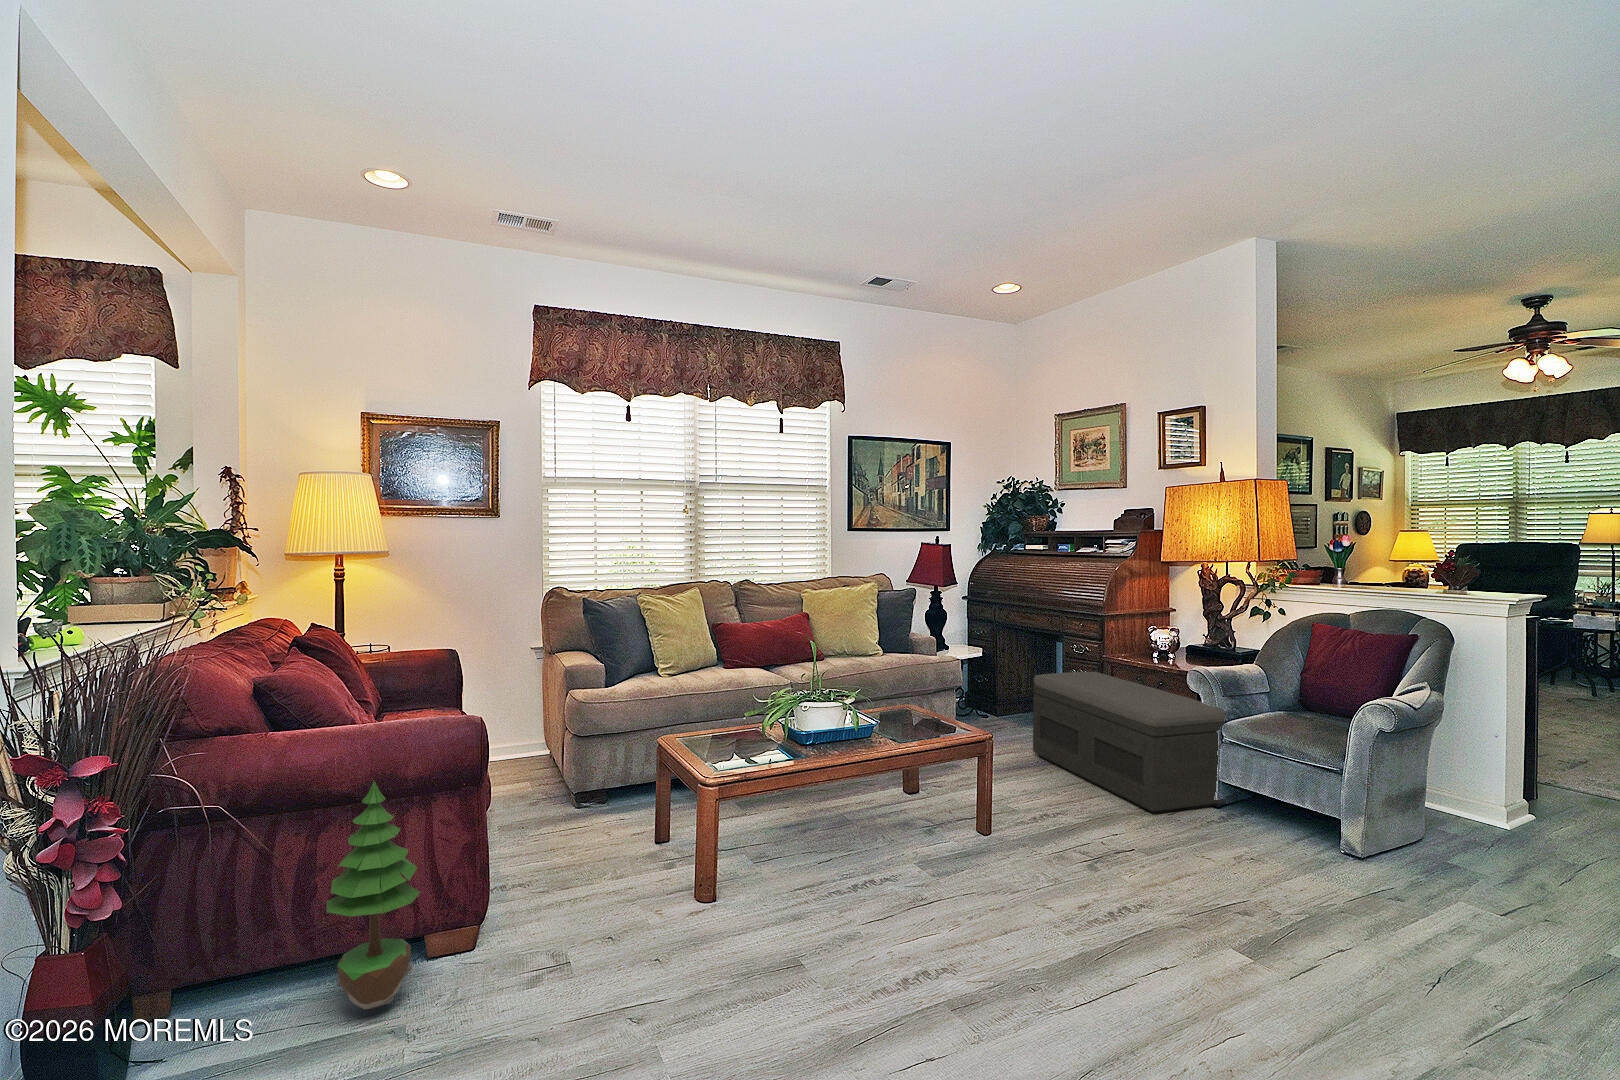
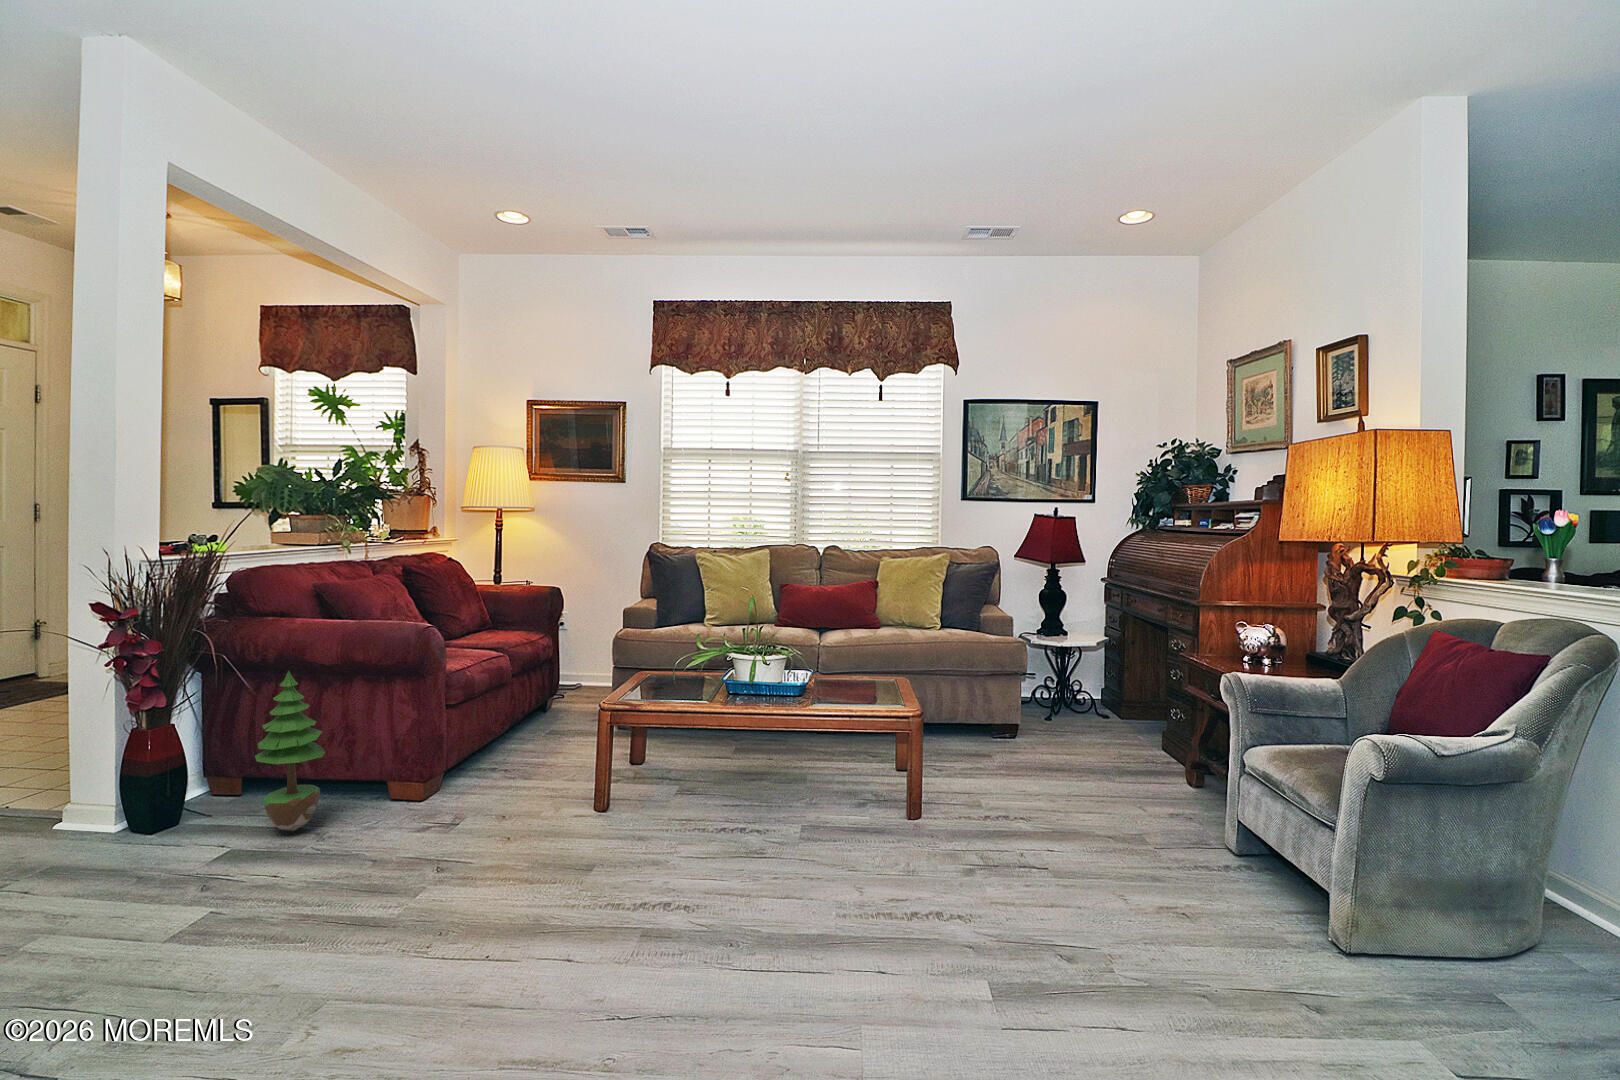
storage bench: present [1033,672,1226,813] -> none [1081,676,1245,880]

